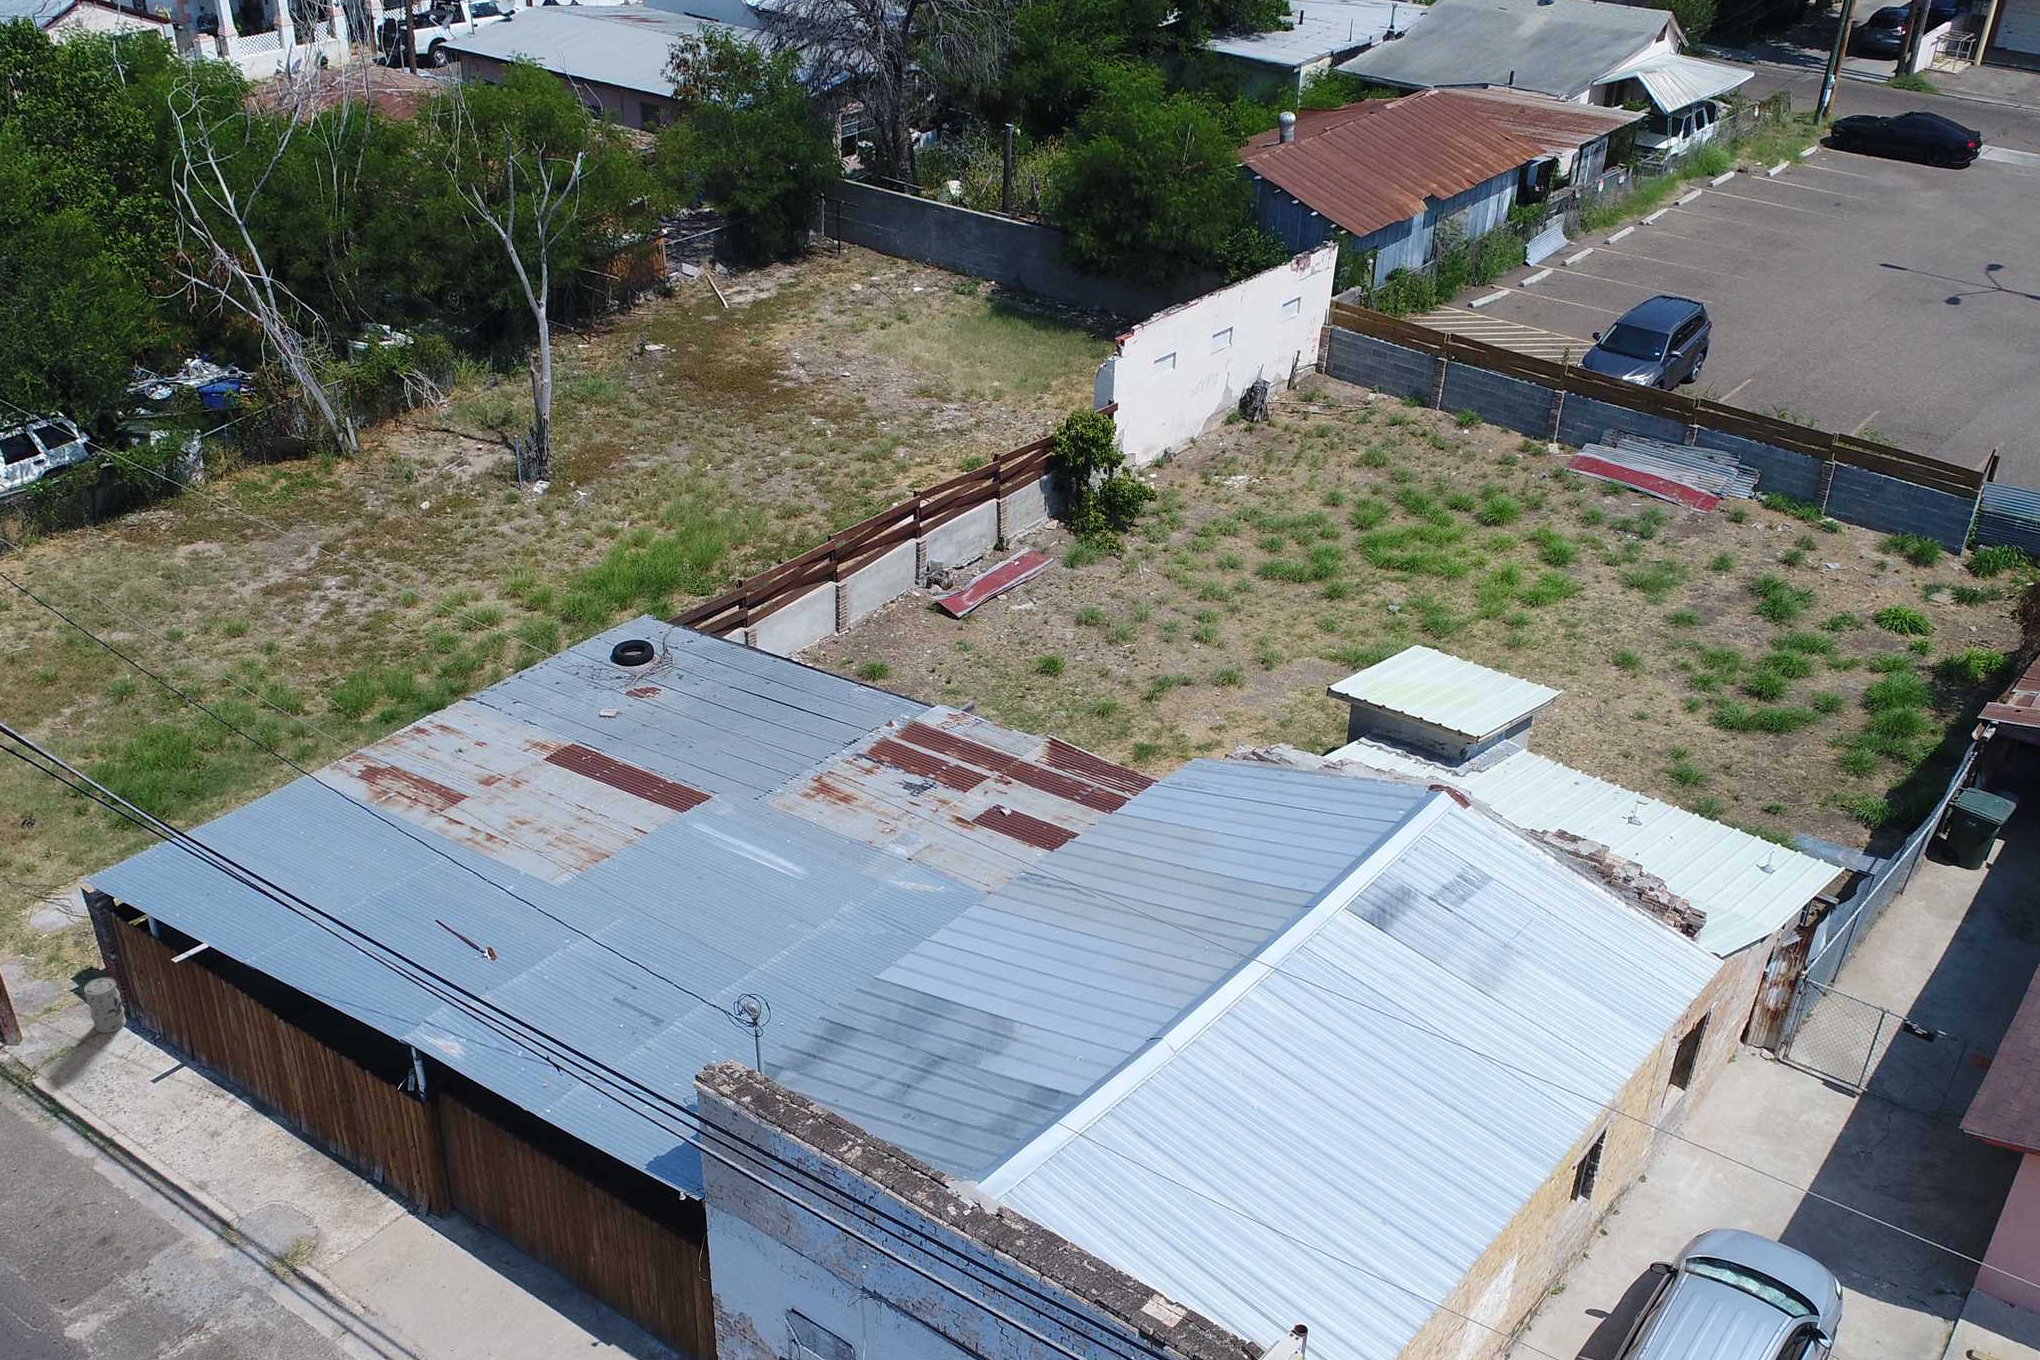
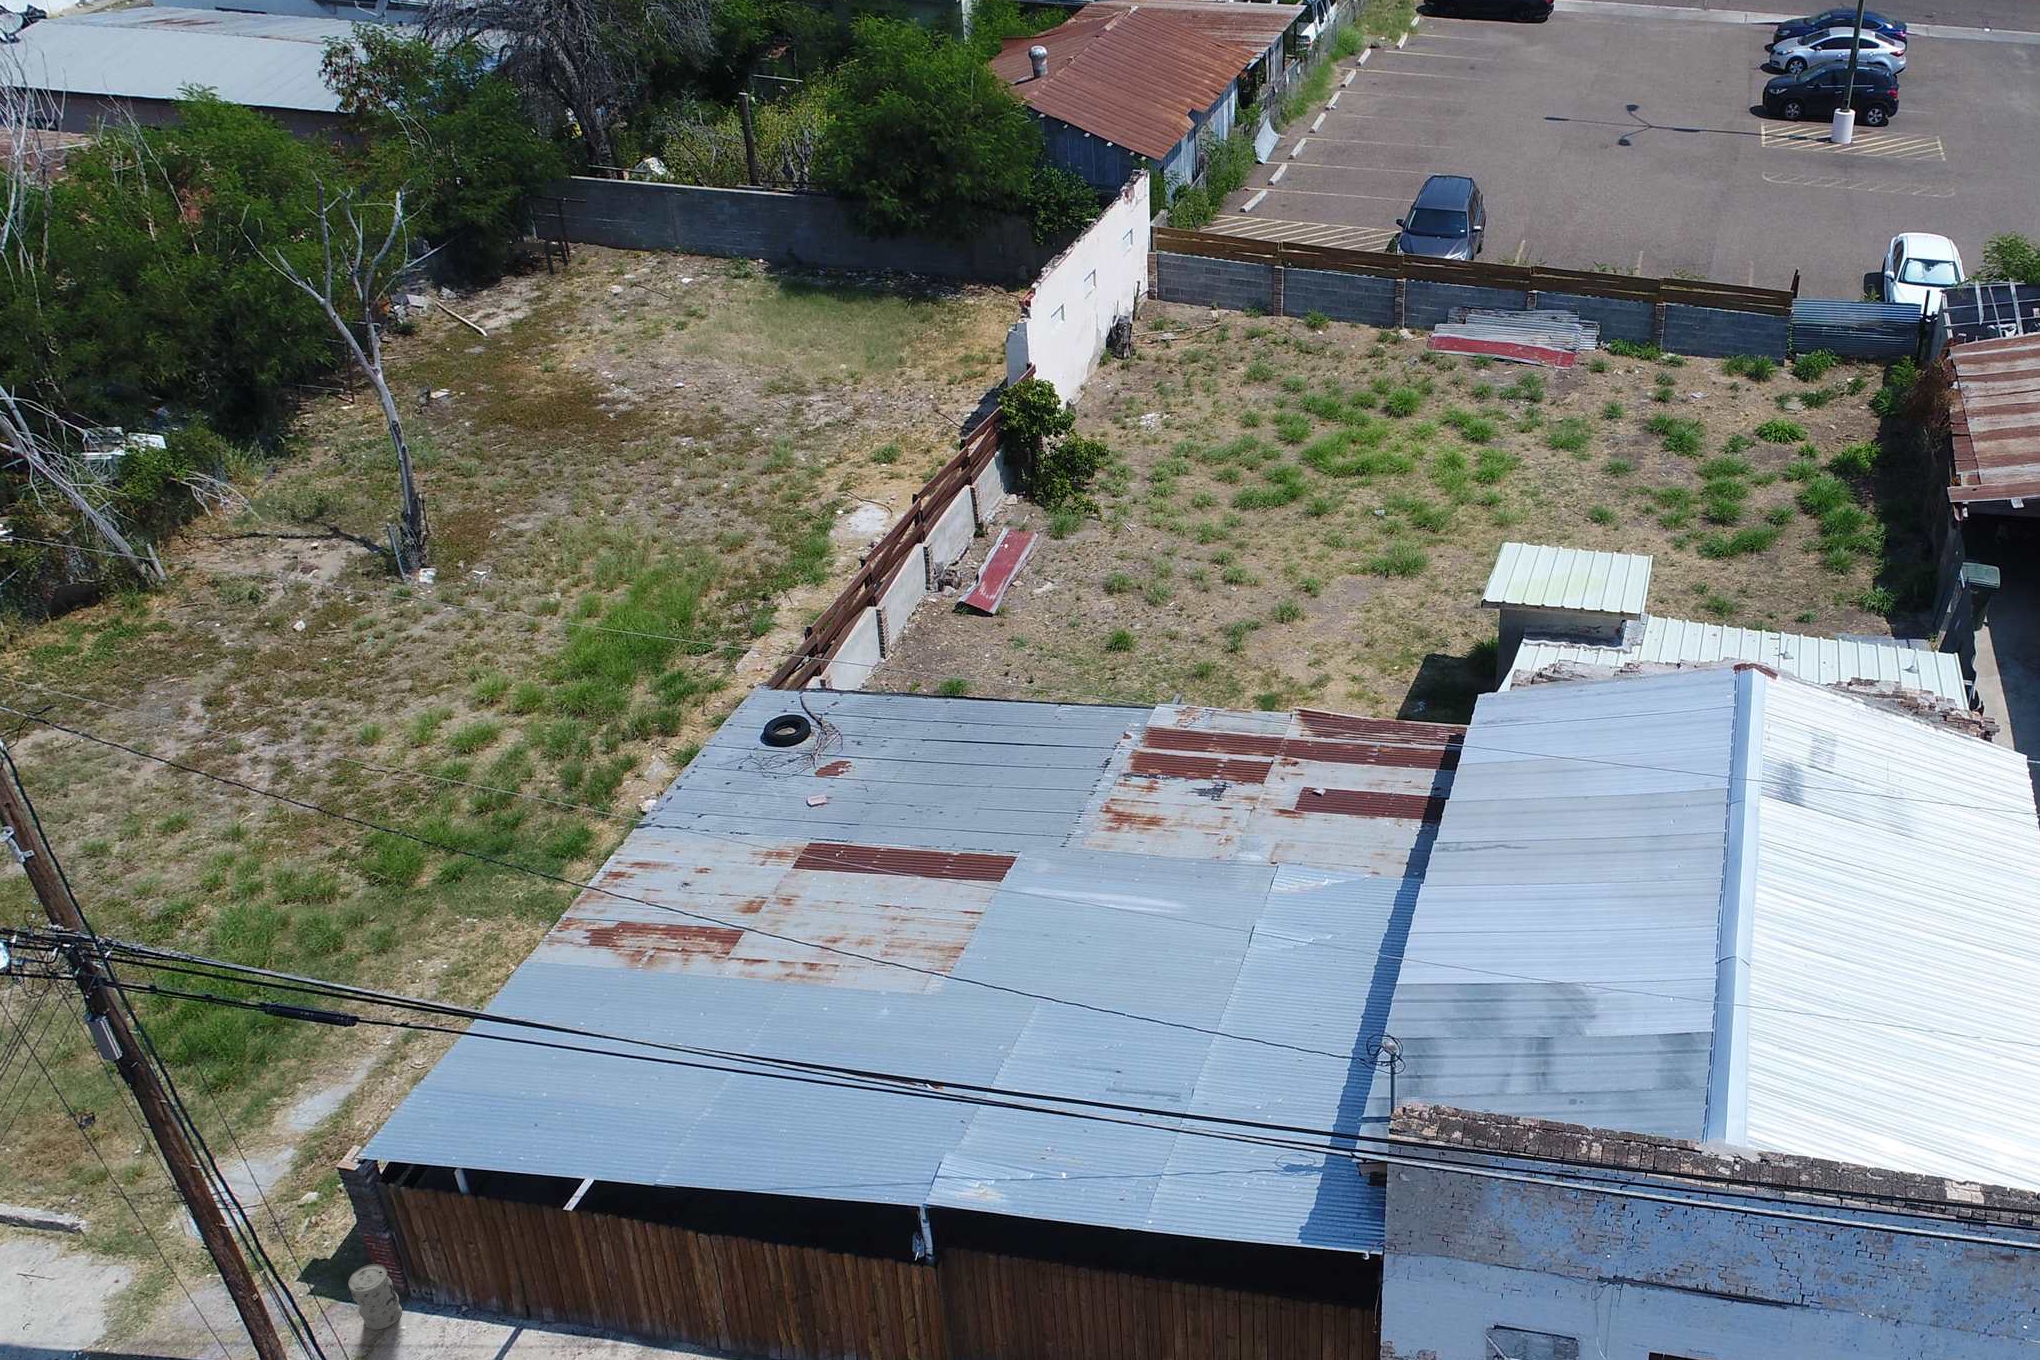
bench: none [775,222,824,266] -> present [507,231,568,275]

